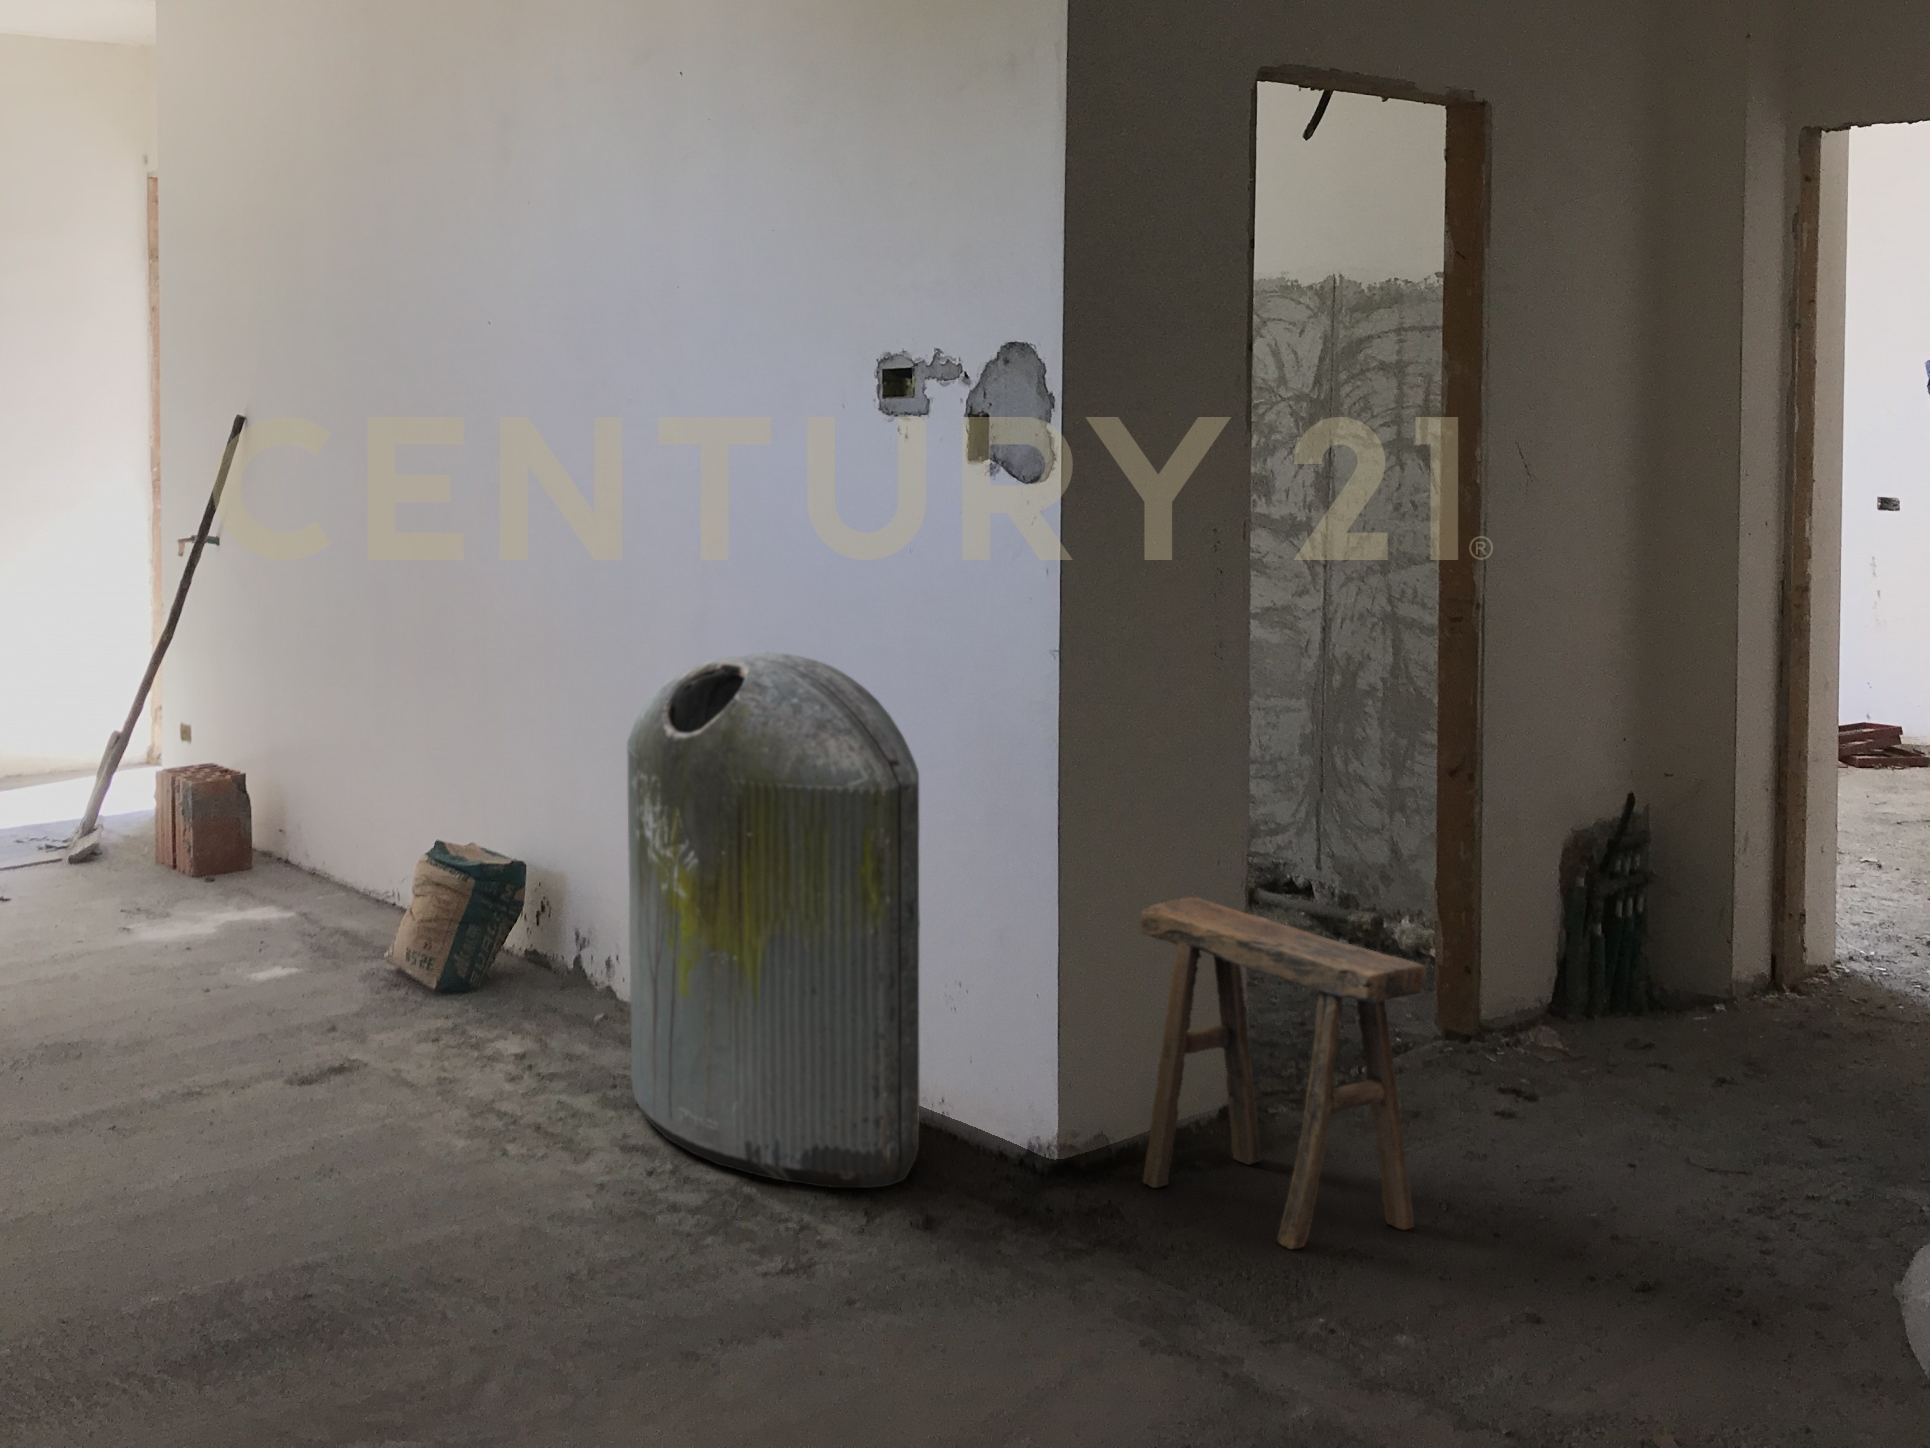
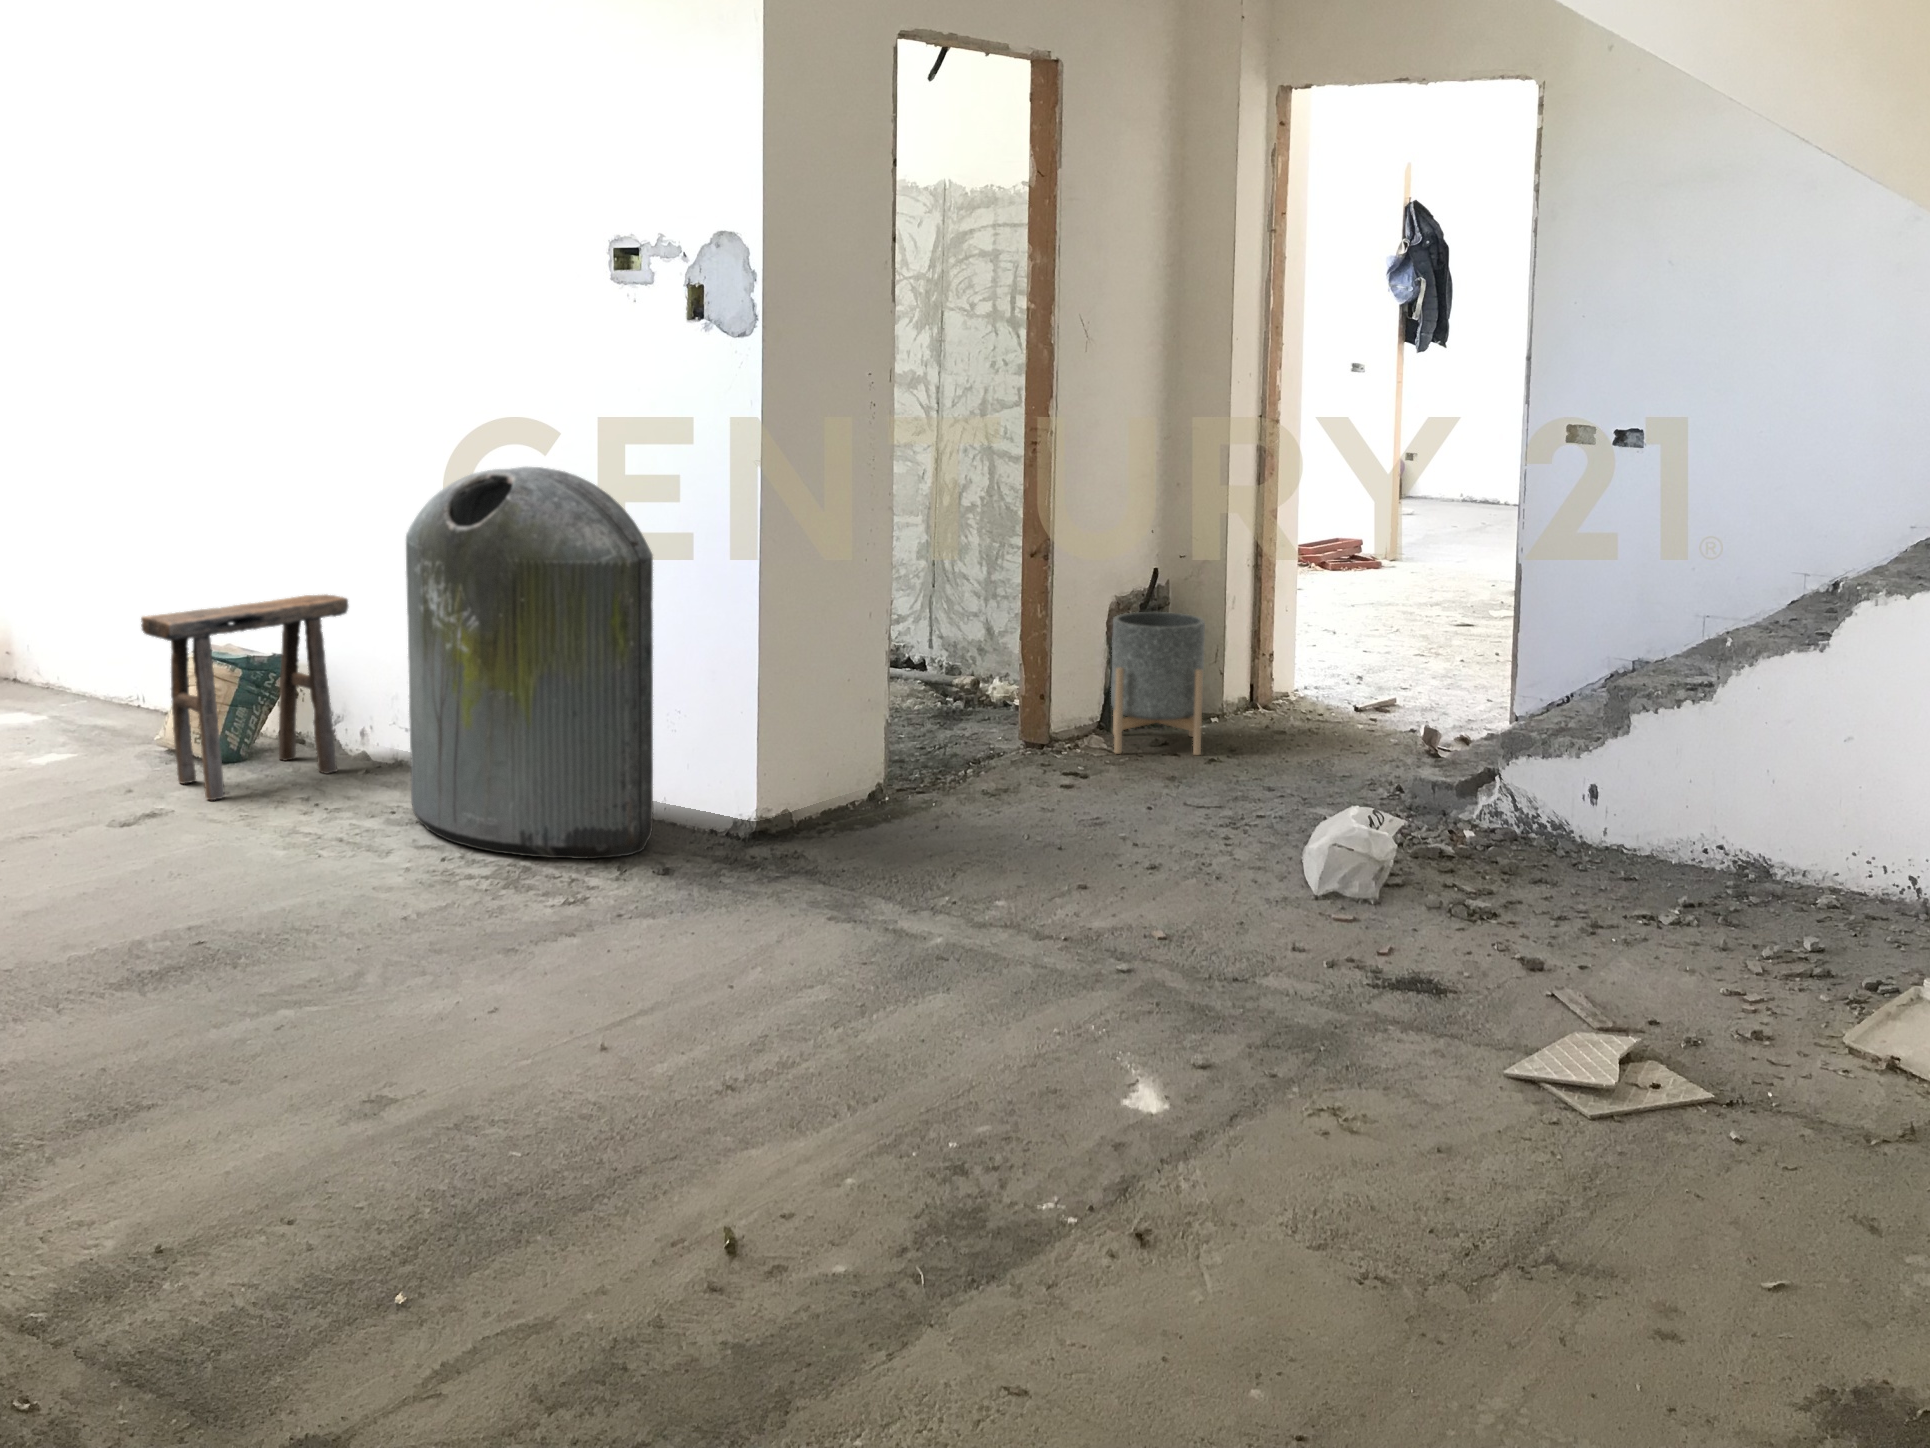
planter: none [1570,853,1709,1070] -> present [1111,612,1205,755]
stool: present [1139,898,1426,1249] -> present [141,595,348,800]

